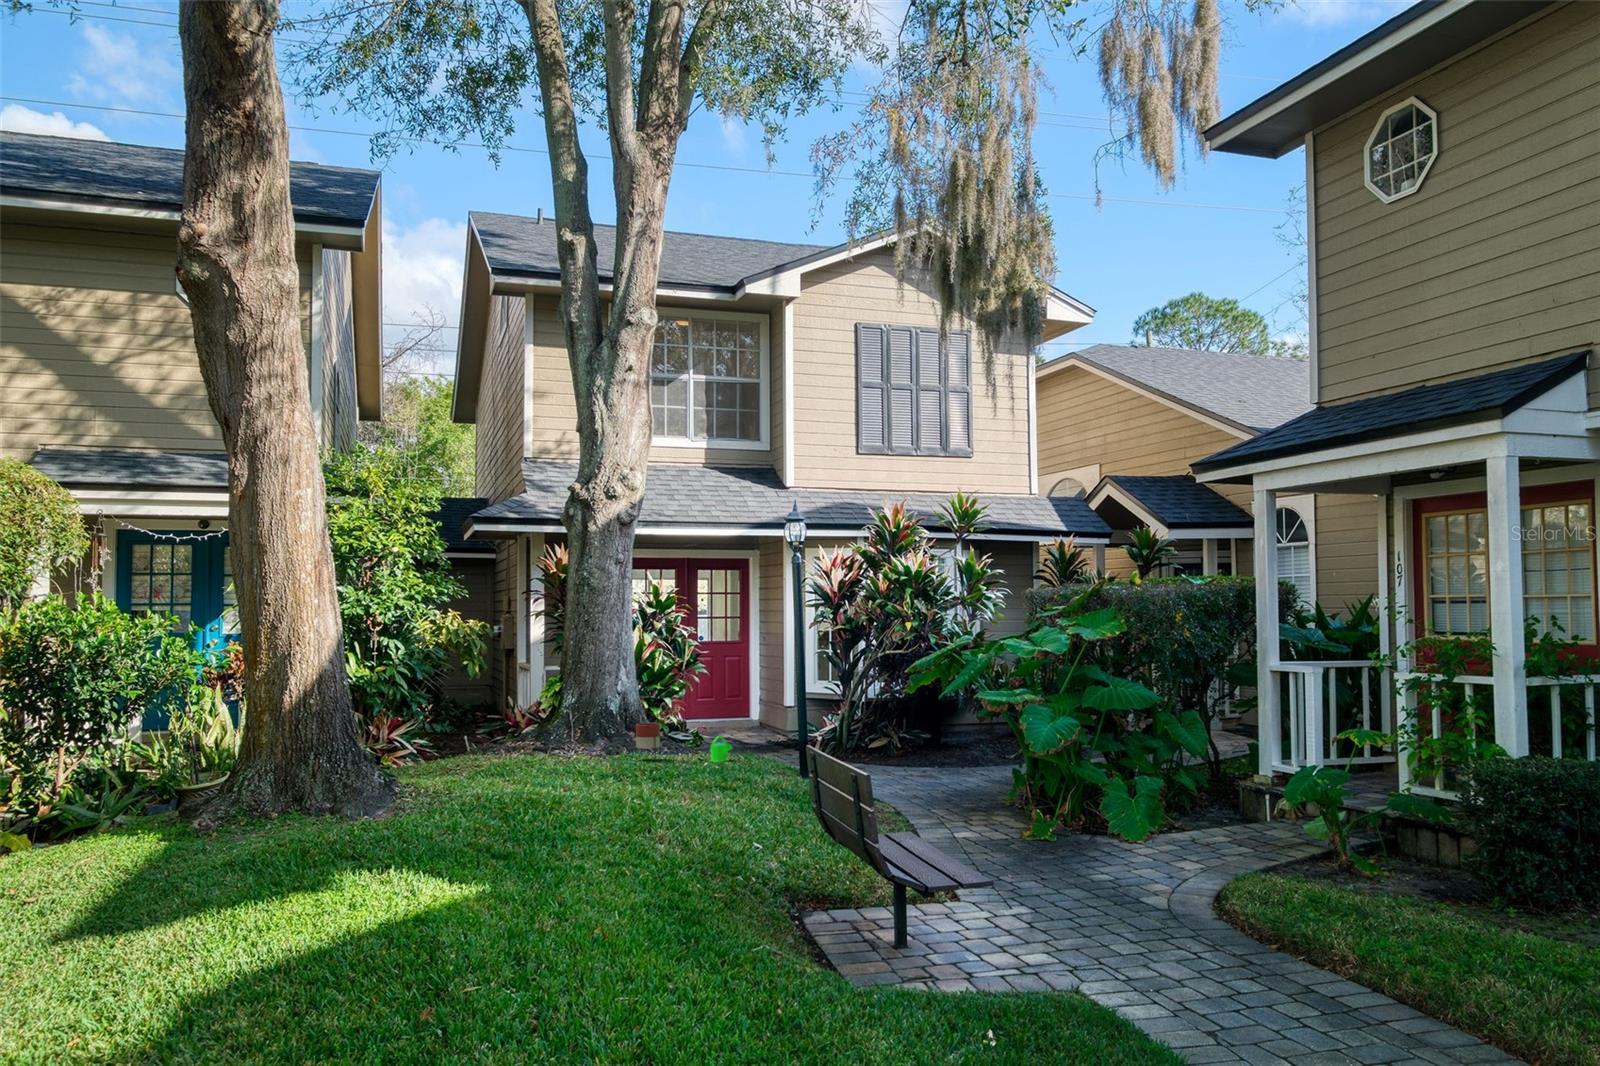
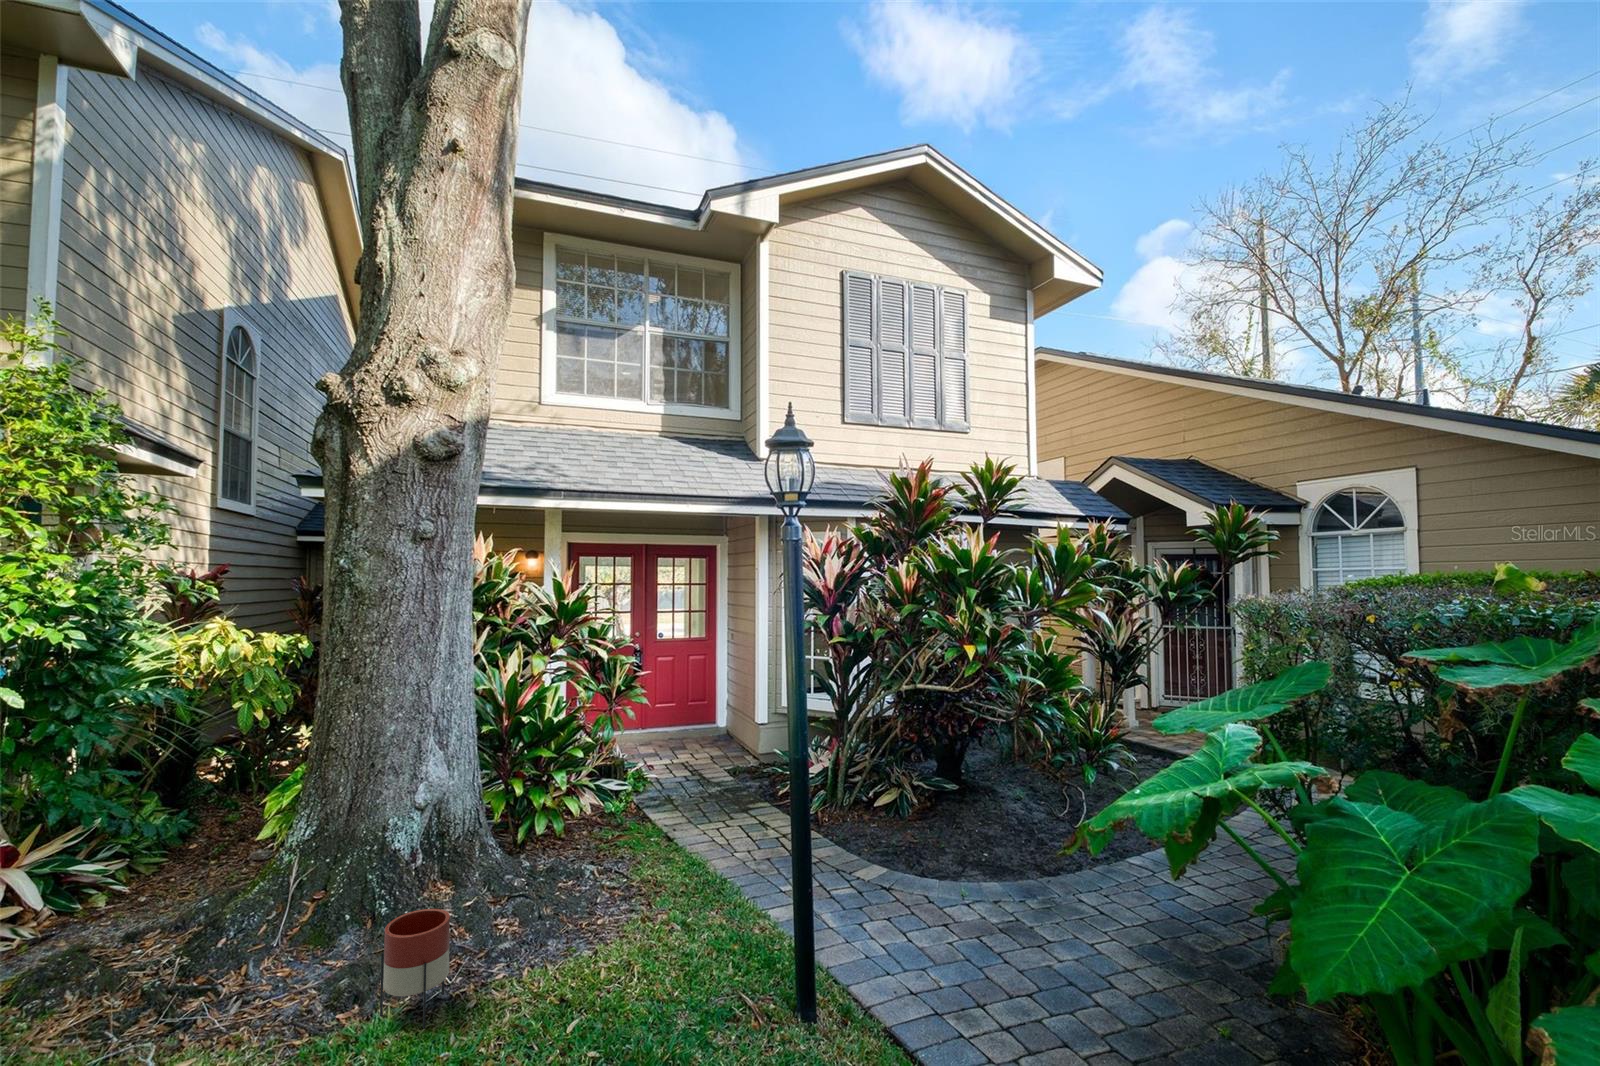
watering can: present [710,736,732,762] -> none [575,935,624,1011]

